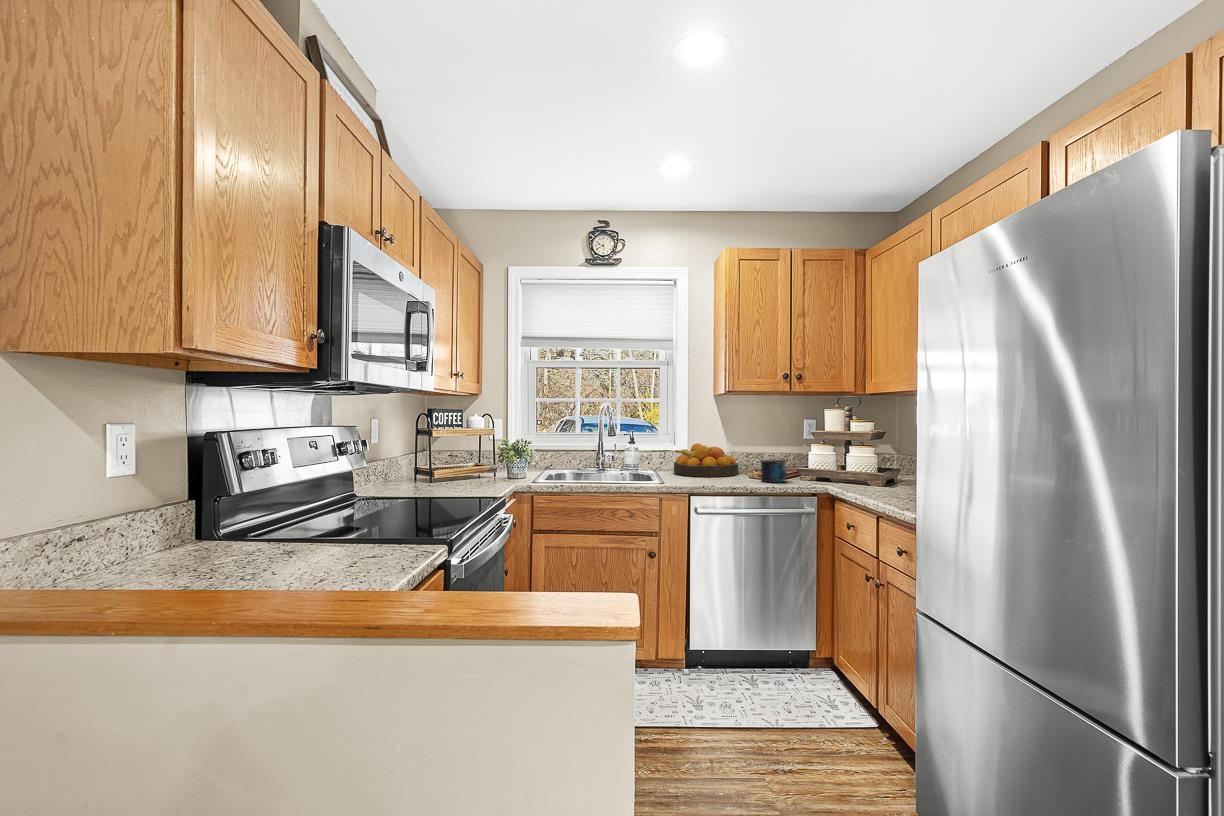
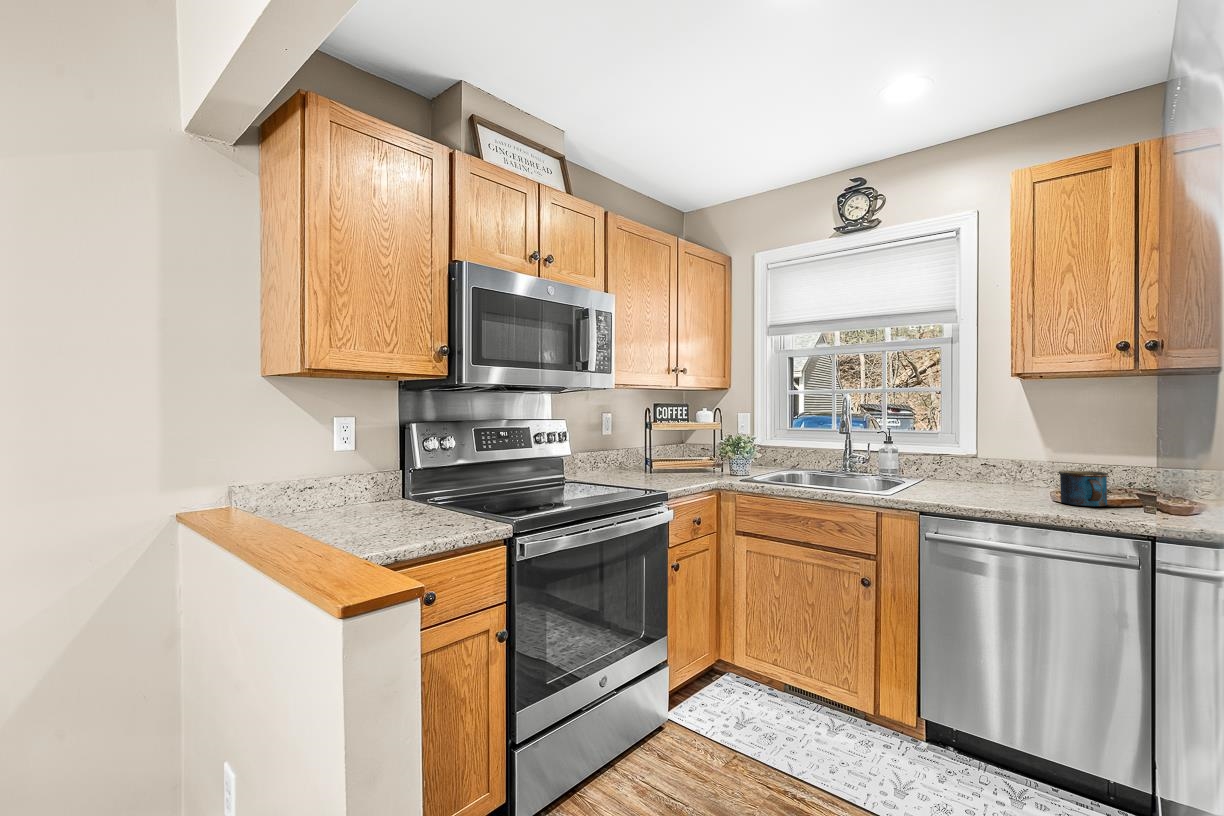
fruit bowl: present [674,444,739,477] -> none [944,446,1049,491]

